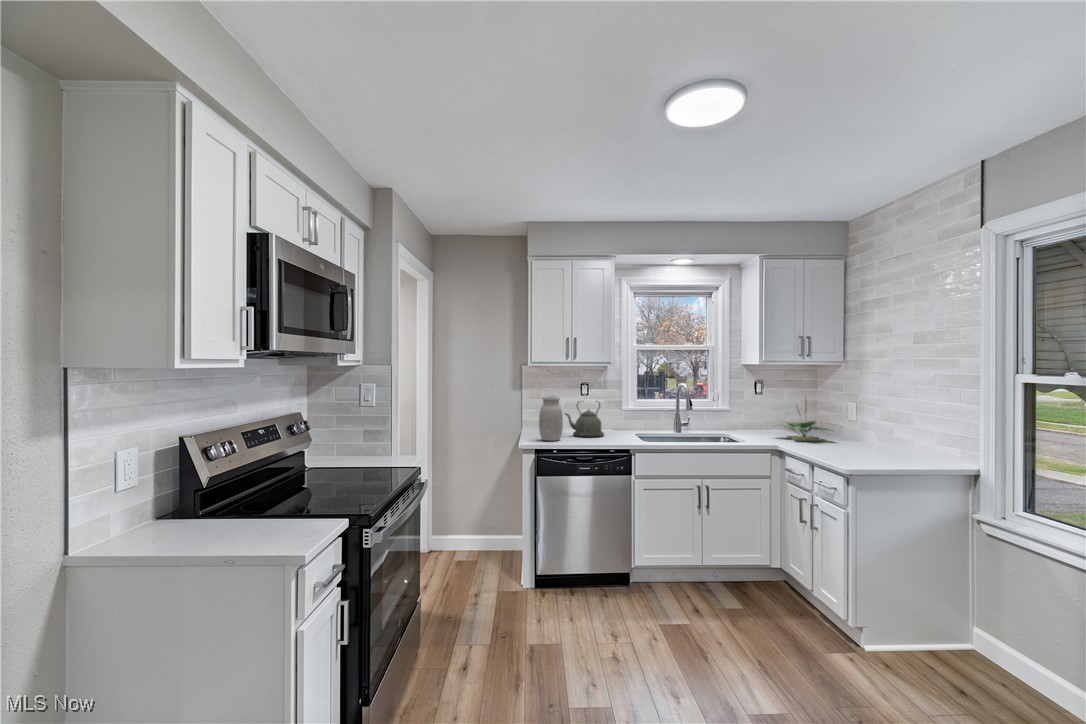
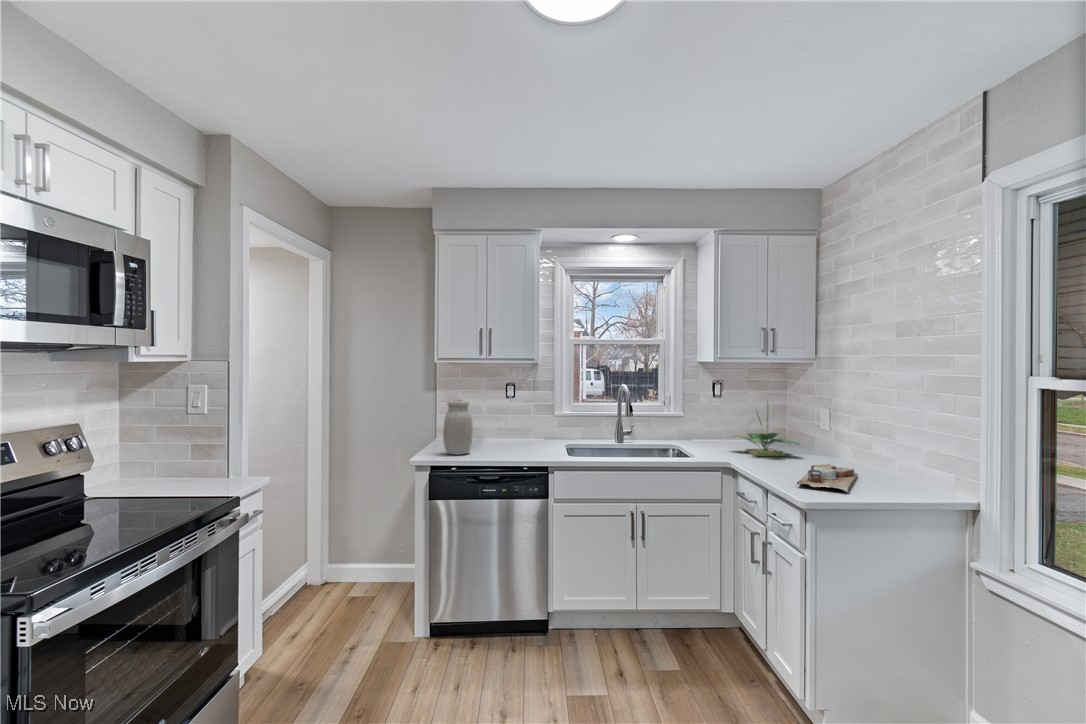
kettle: present [565,403,604,437] -> none [480,405,528,450]
cutting board: none [839,445,884,464] -> present [797,464,858,493]

